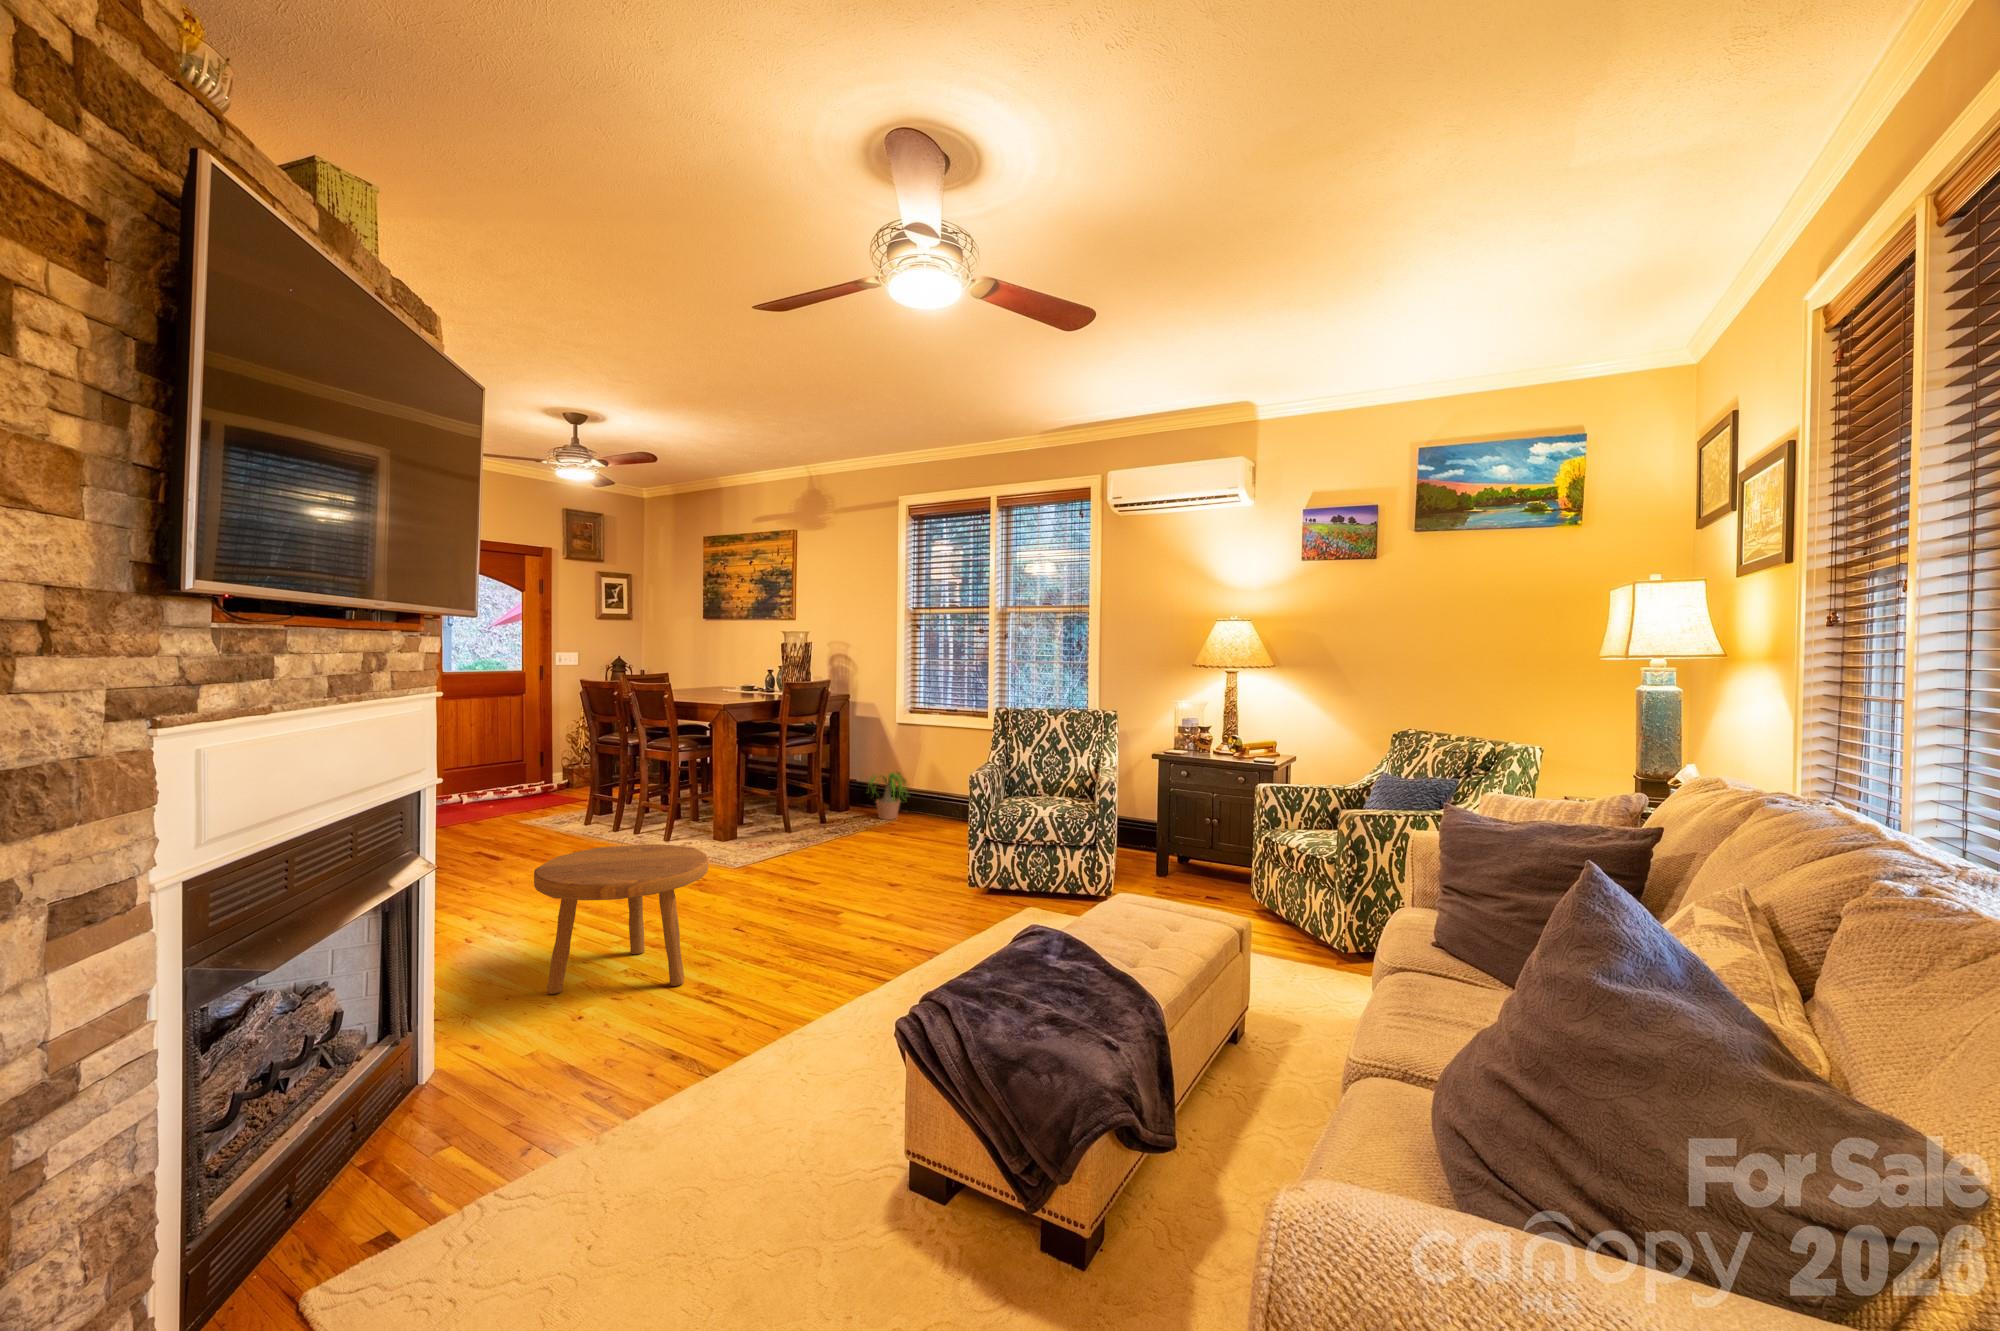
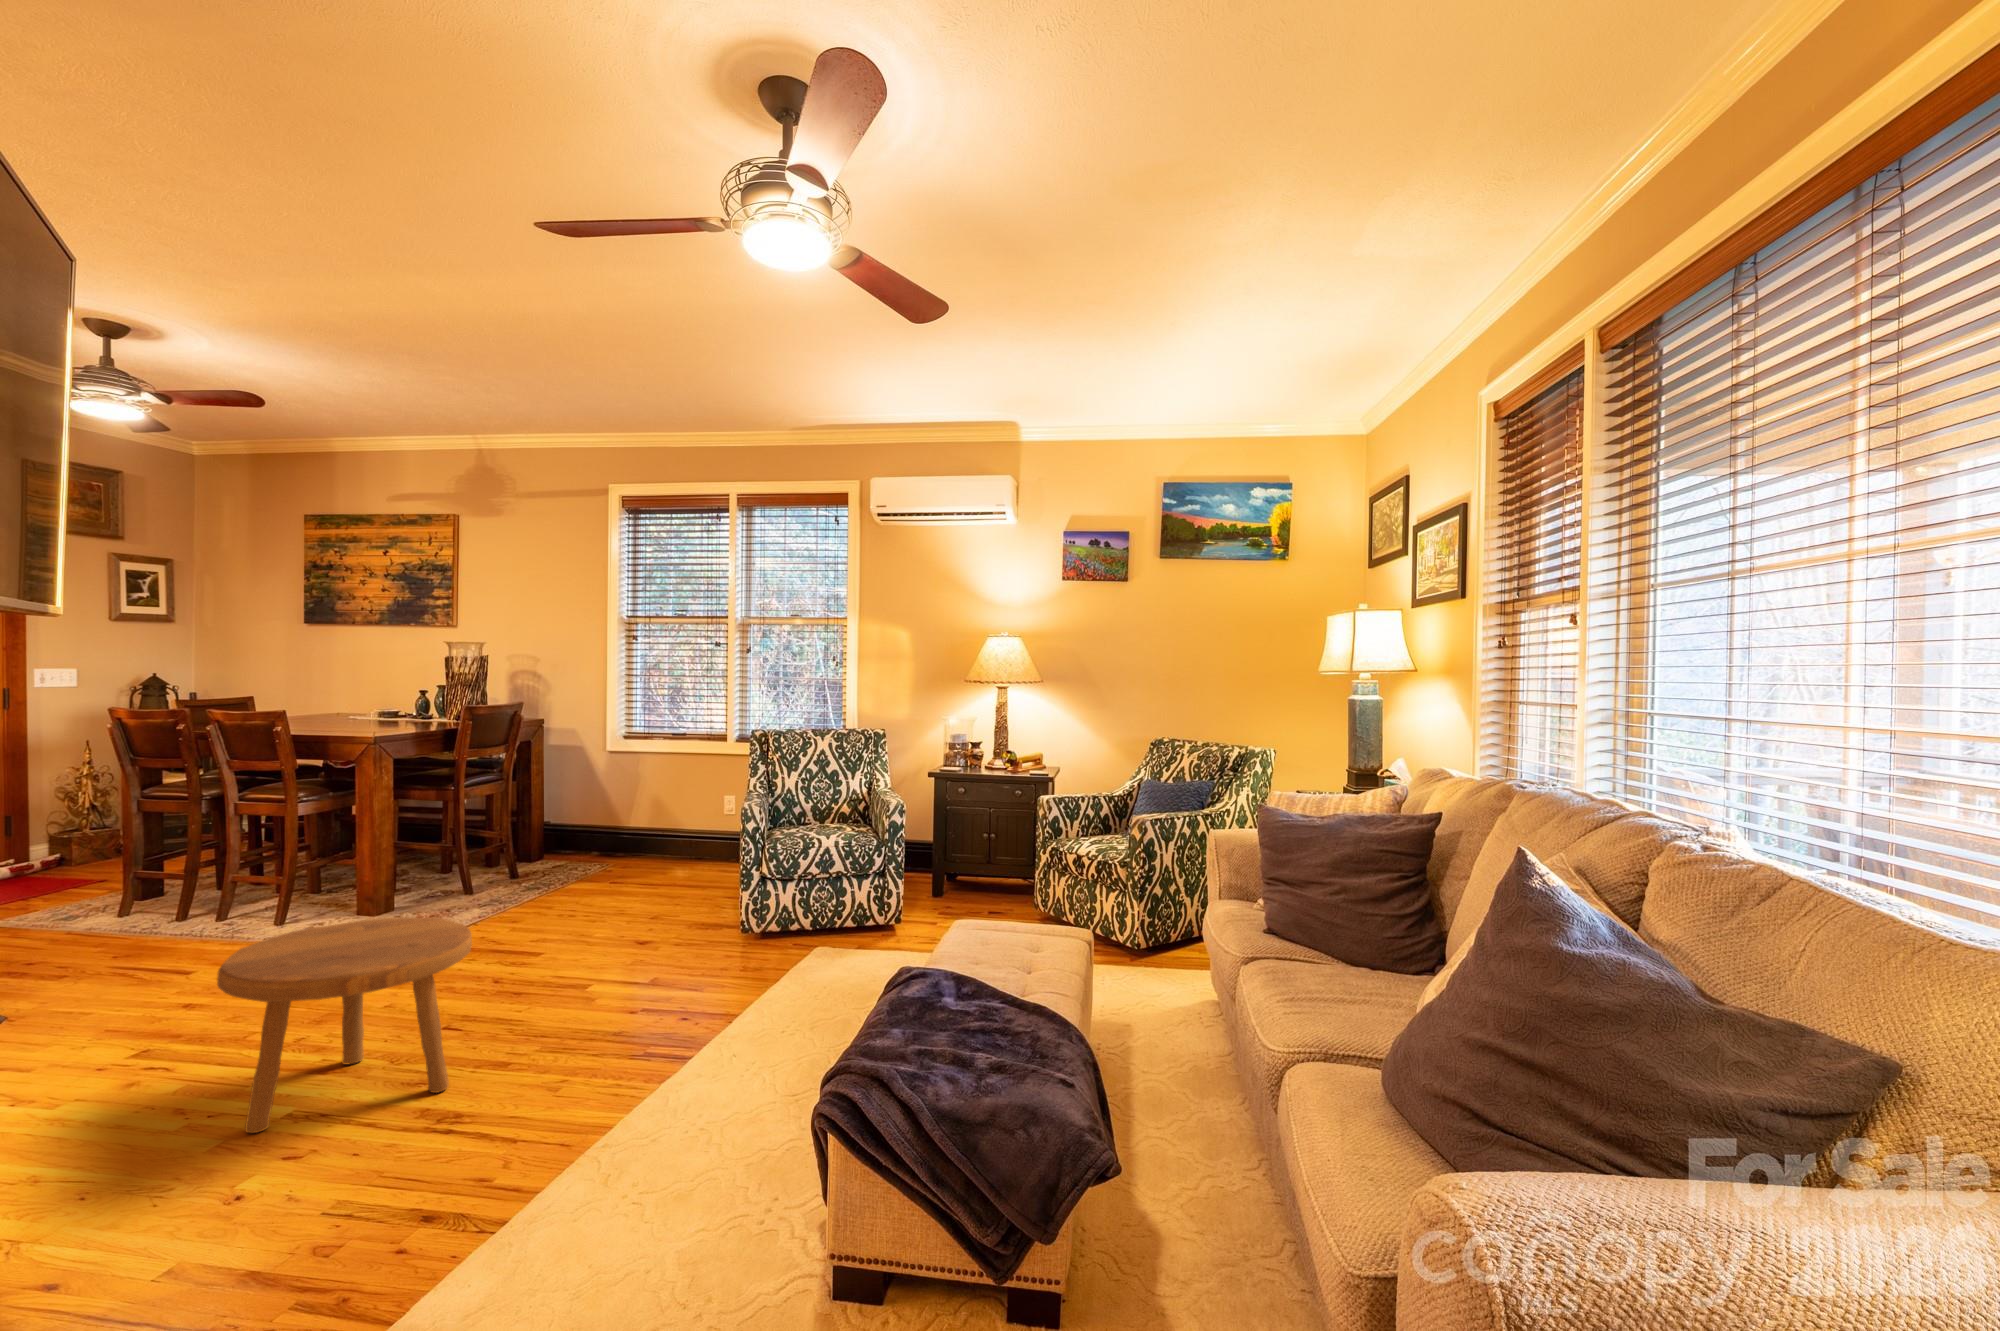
potted plant: present [868,772,906,820] -> none [559,808,630,866]

